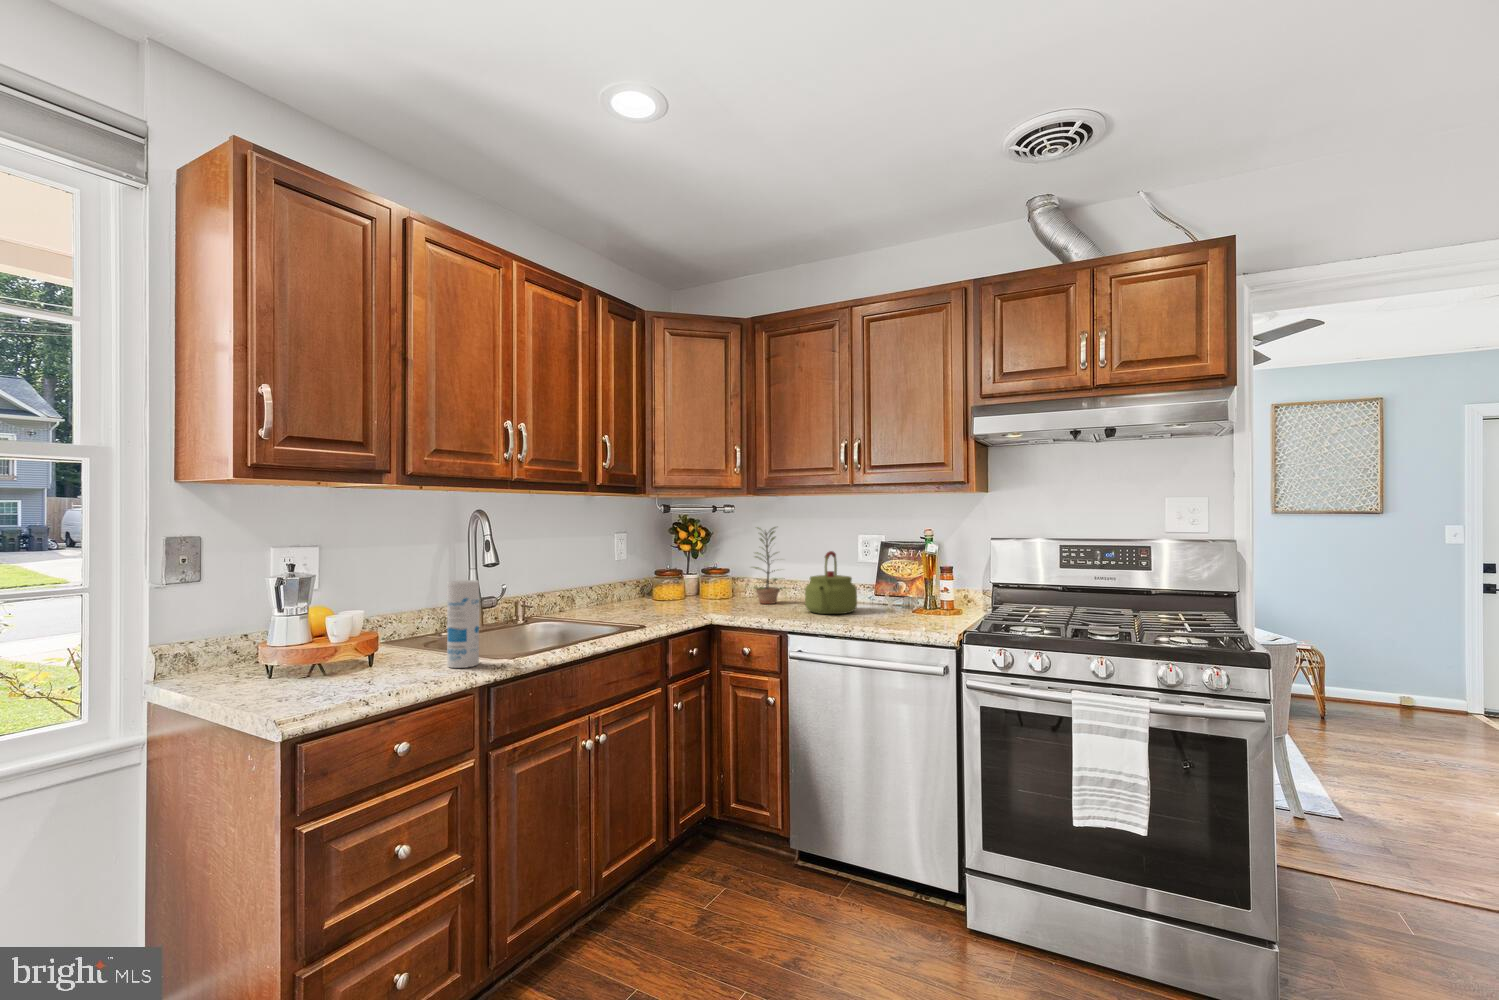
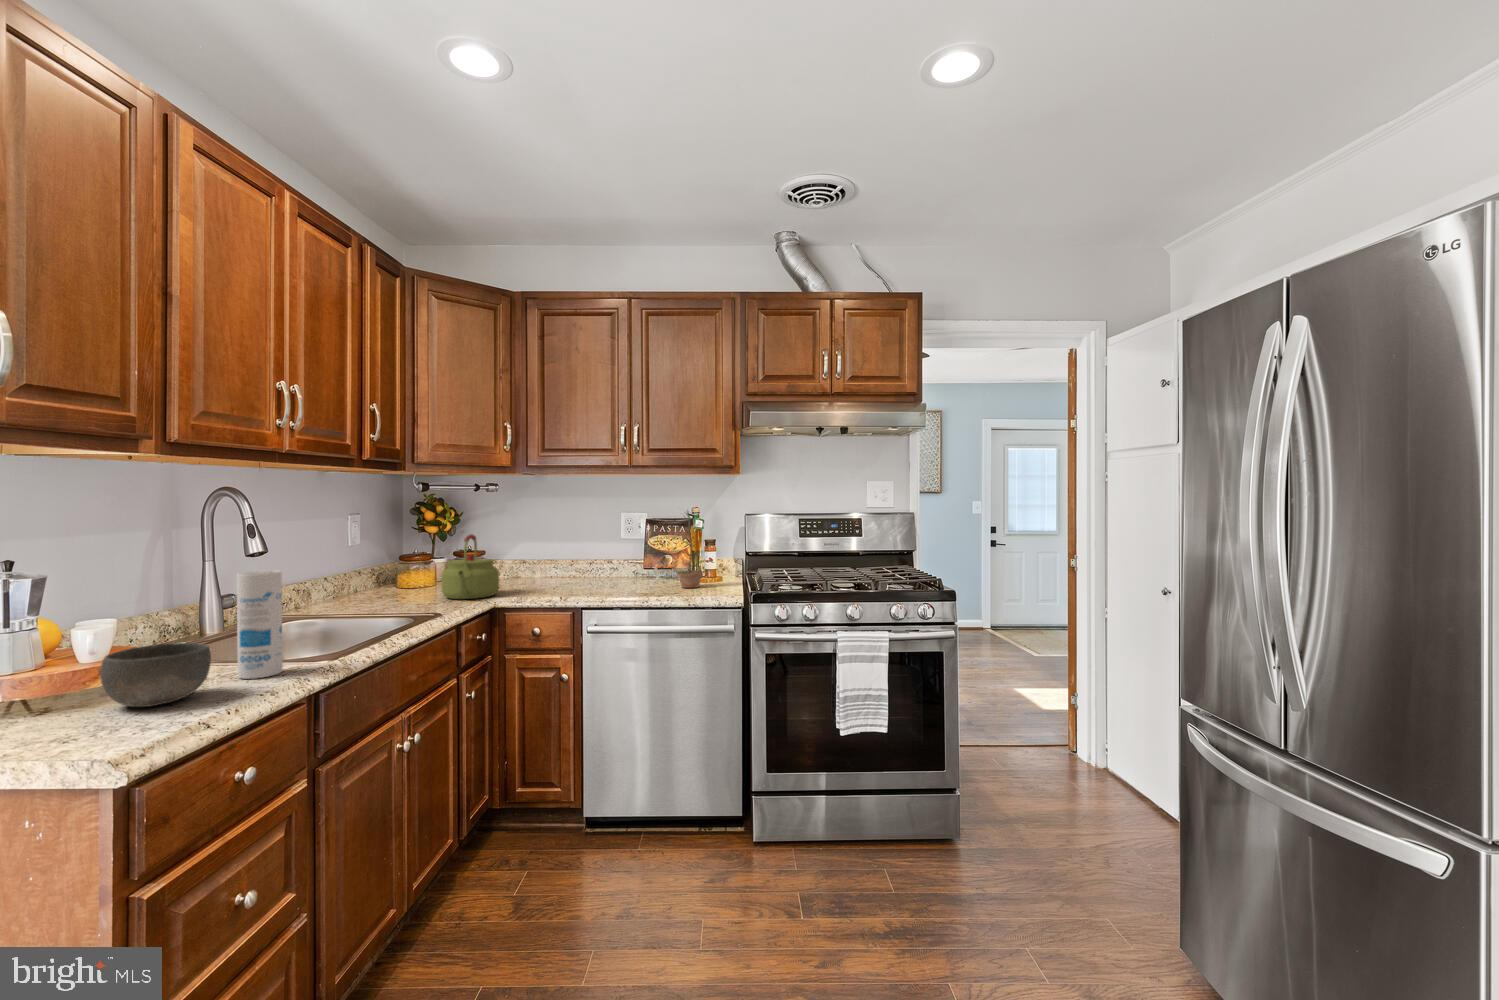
plant: present [754,527,786,604] -> present [673,511,709,588]
kettle: present [805,551,857,614] -> present [442,534,499,599]
bowl: none [347,634,417,681] -> present [100,642,211,707]

